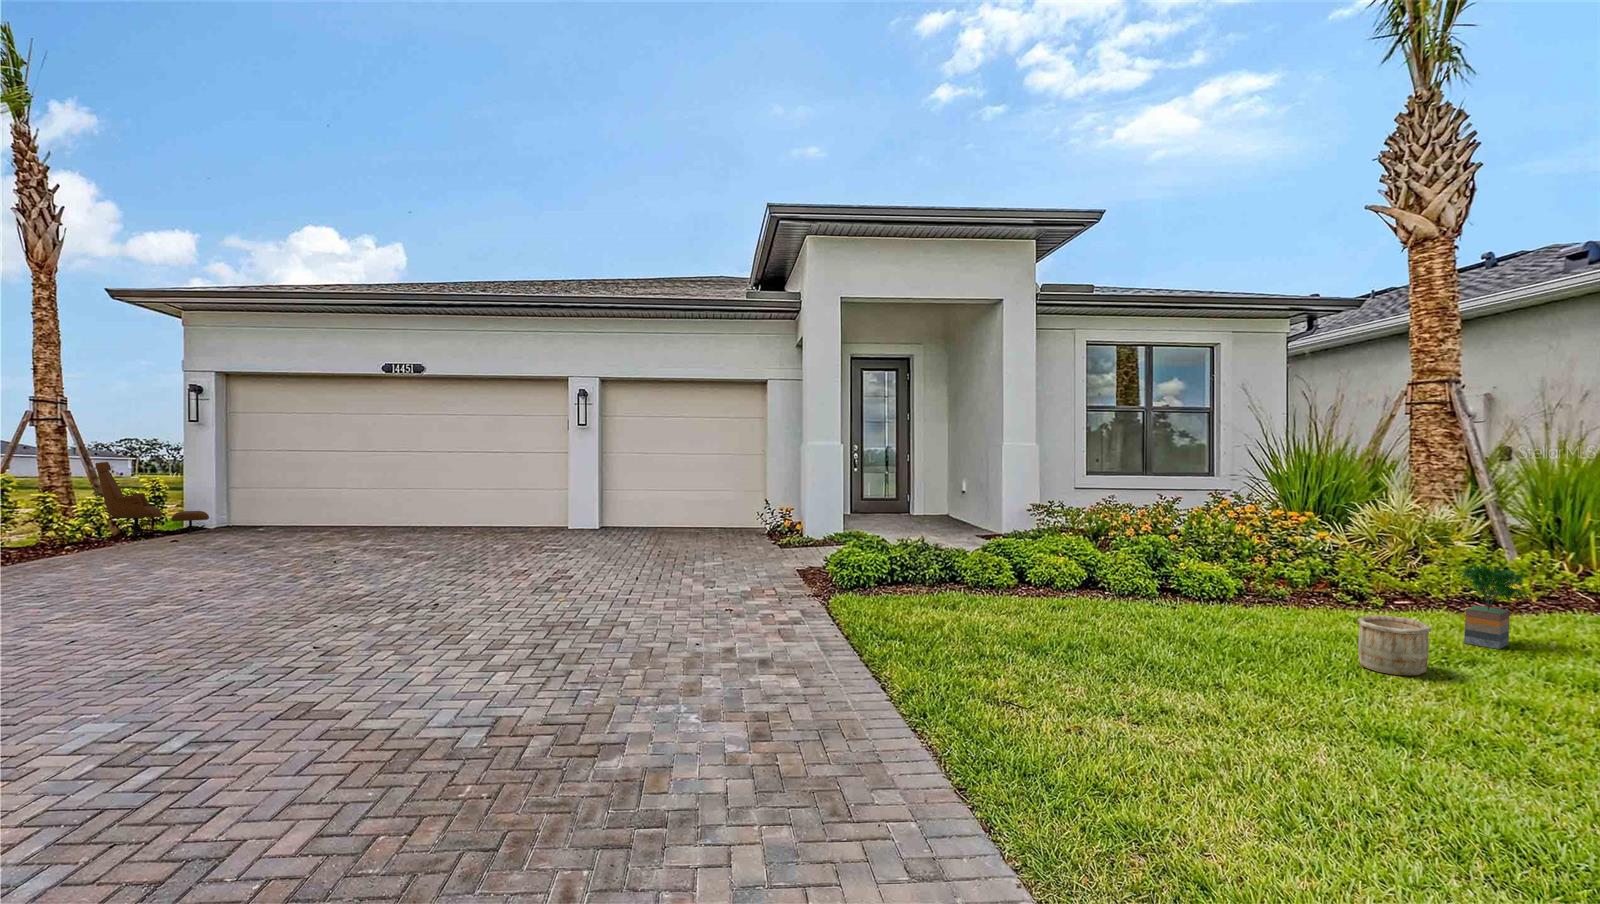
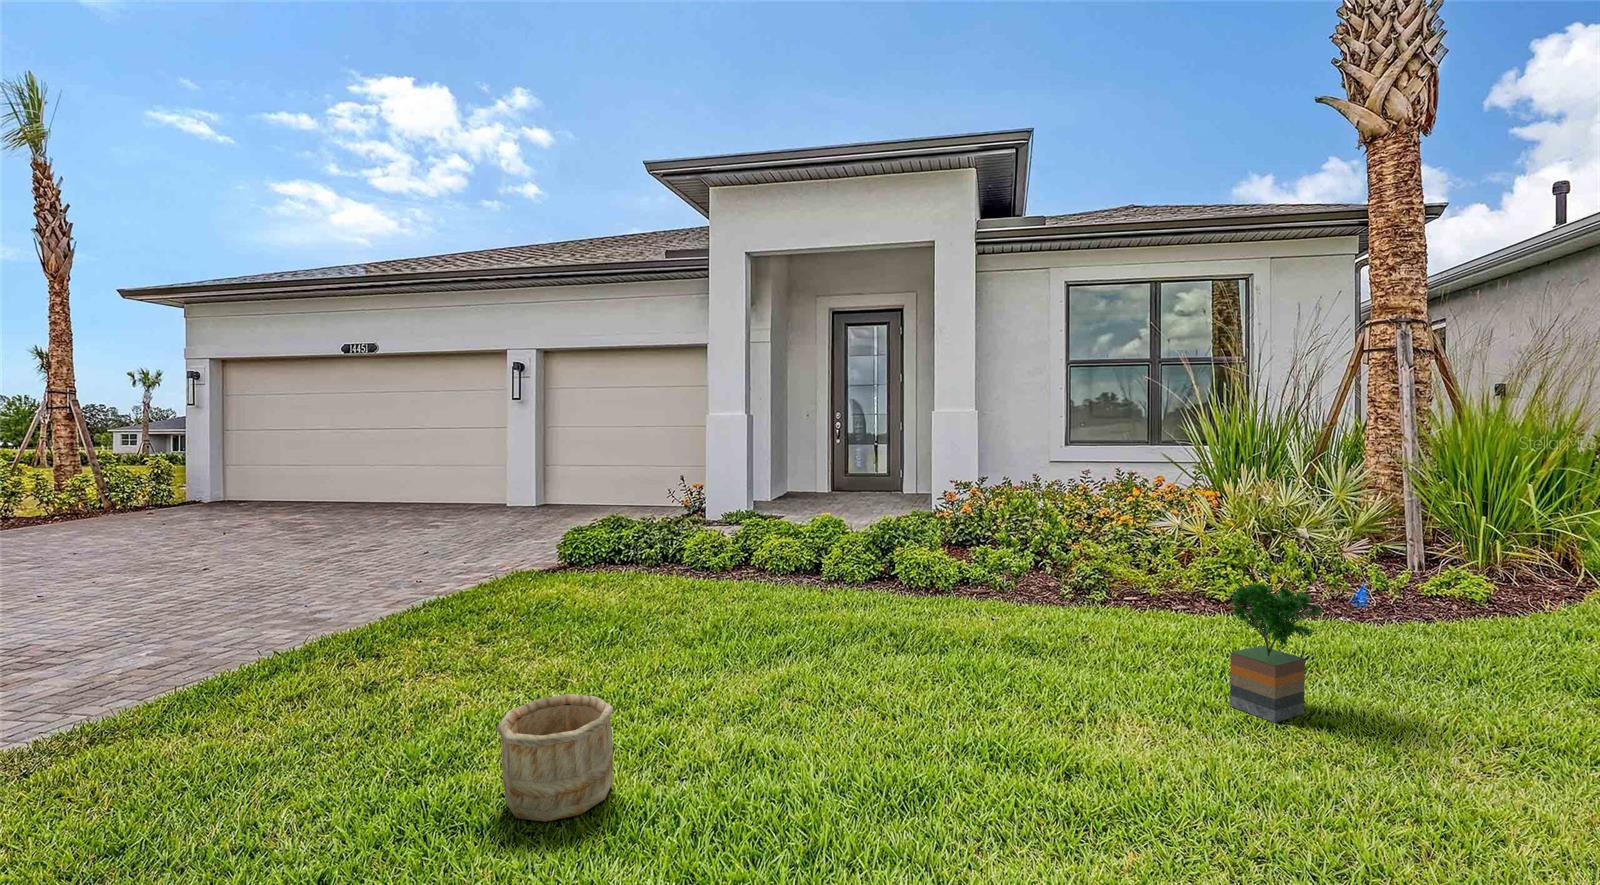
lounge chair: present [95,462,210,537] -> none [95,445,200,511]
wooden bucket: present [1358,615,1431,675] -> present [496,694,613,822]

